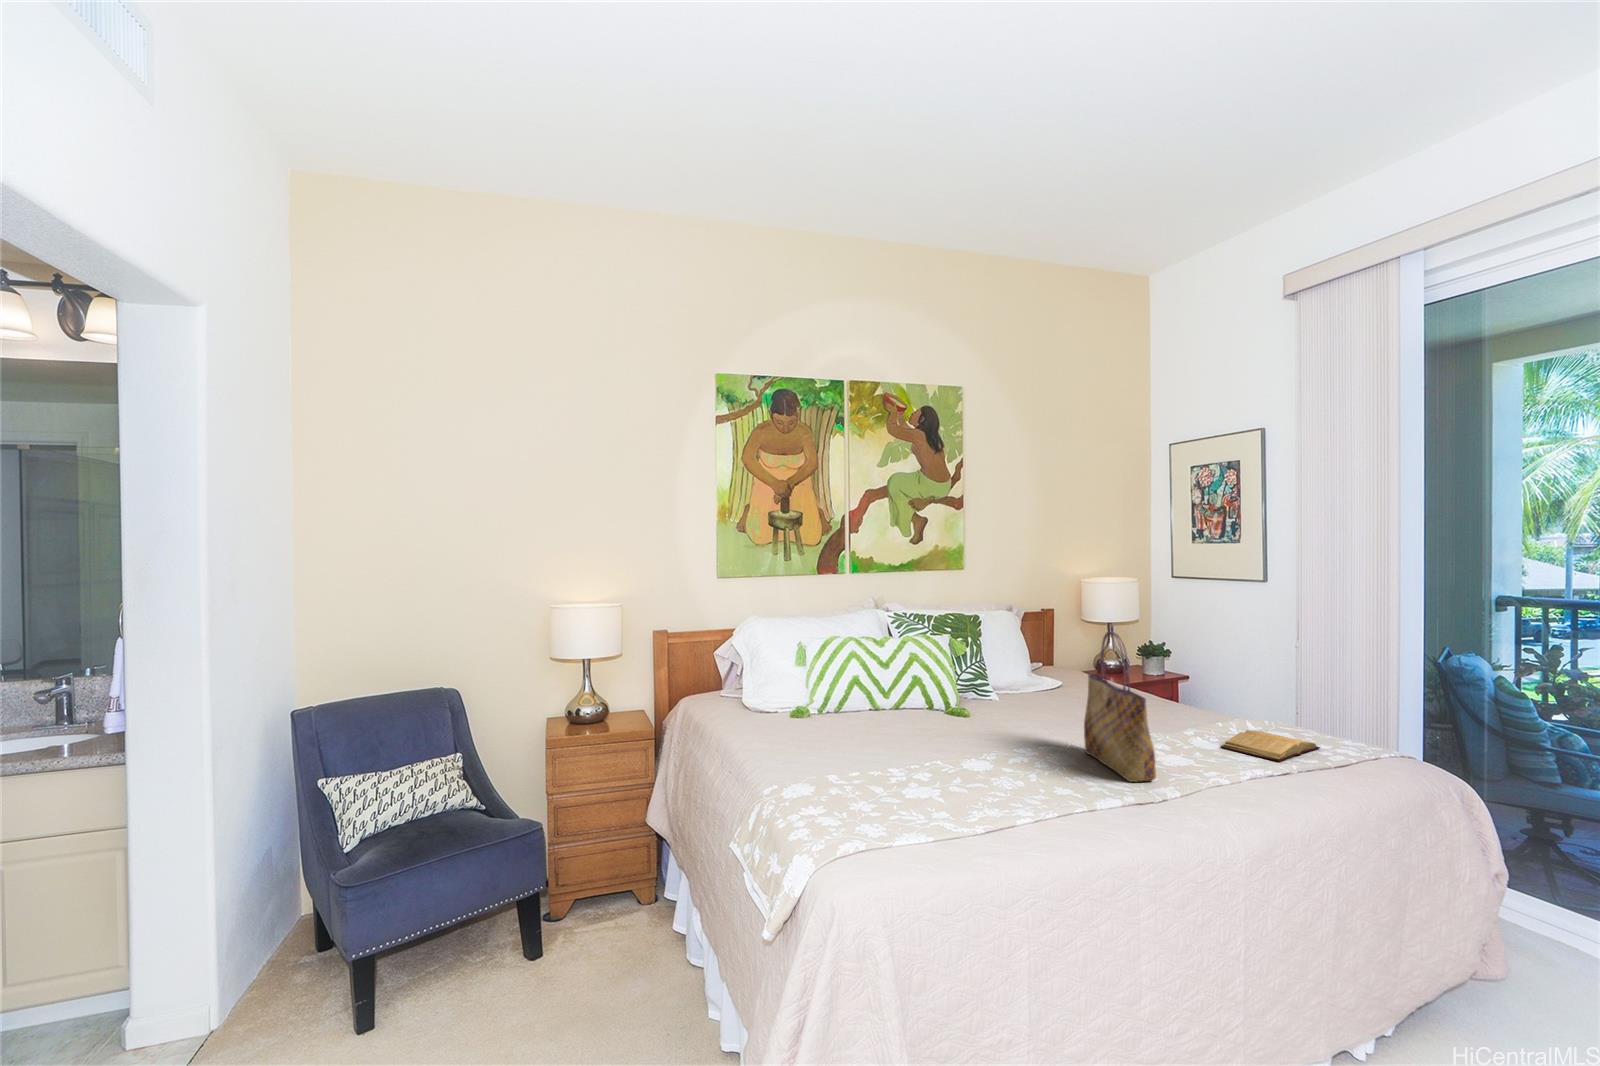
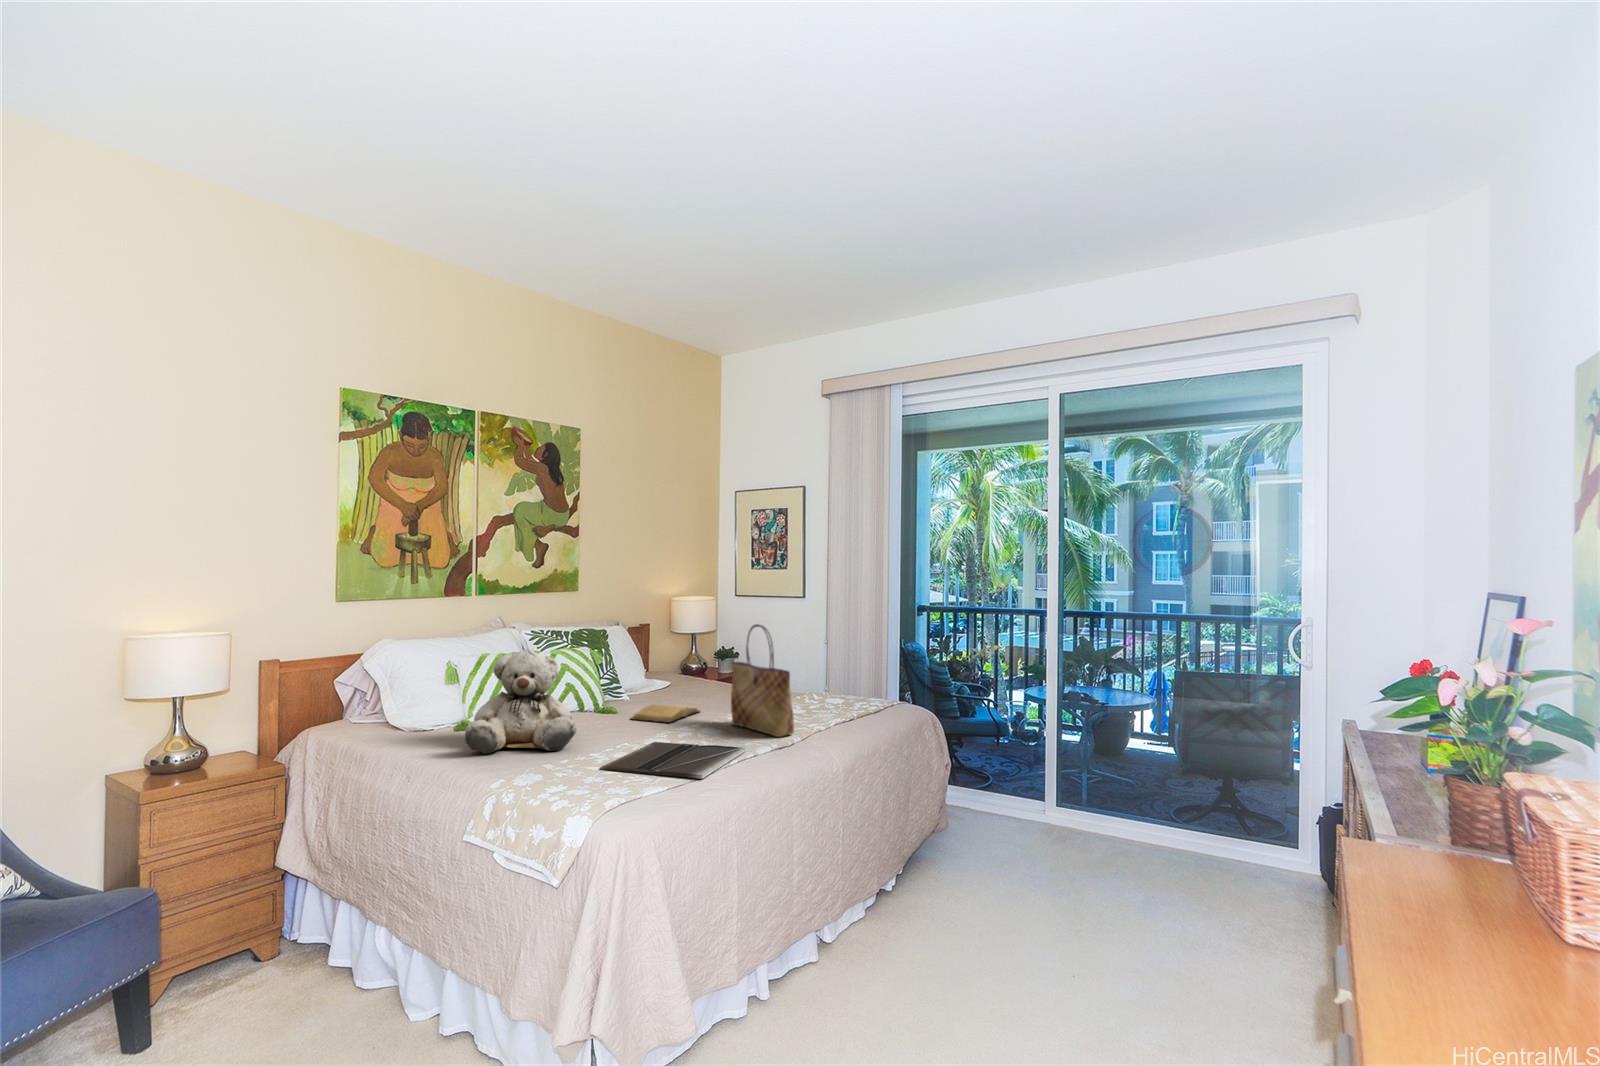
teddy bear: none [774,642,887,757] -> present [465,650,577,754]
book: present [1221,730,1320,762] -> present [632,705,699,723]
laptop: none [883,763,1069,827] -> present [600,742,745,779]

